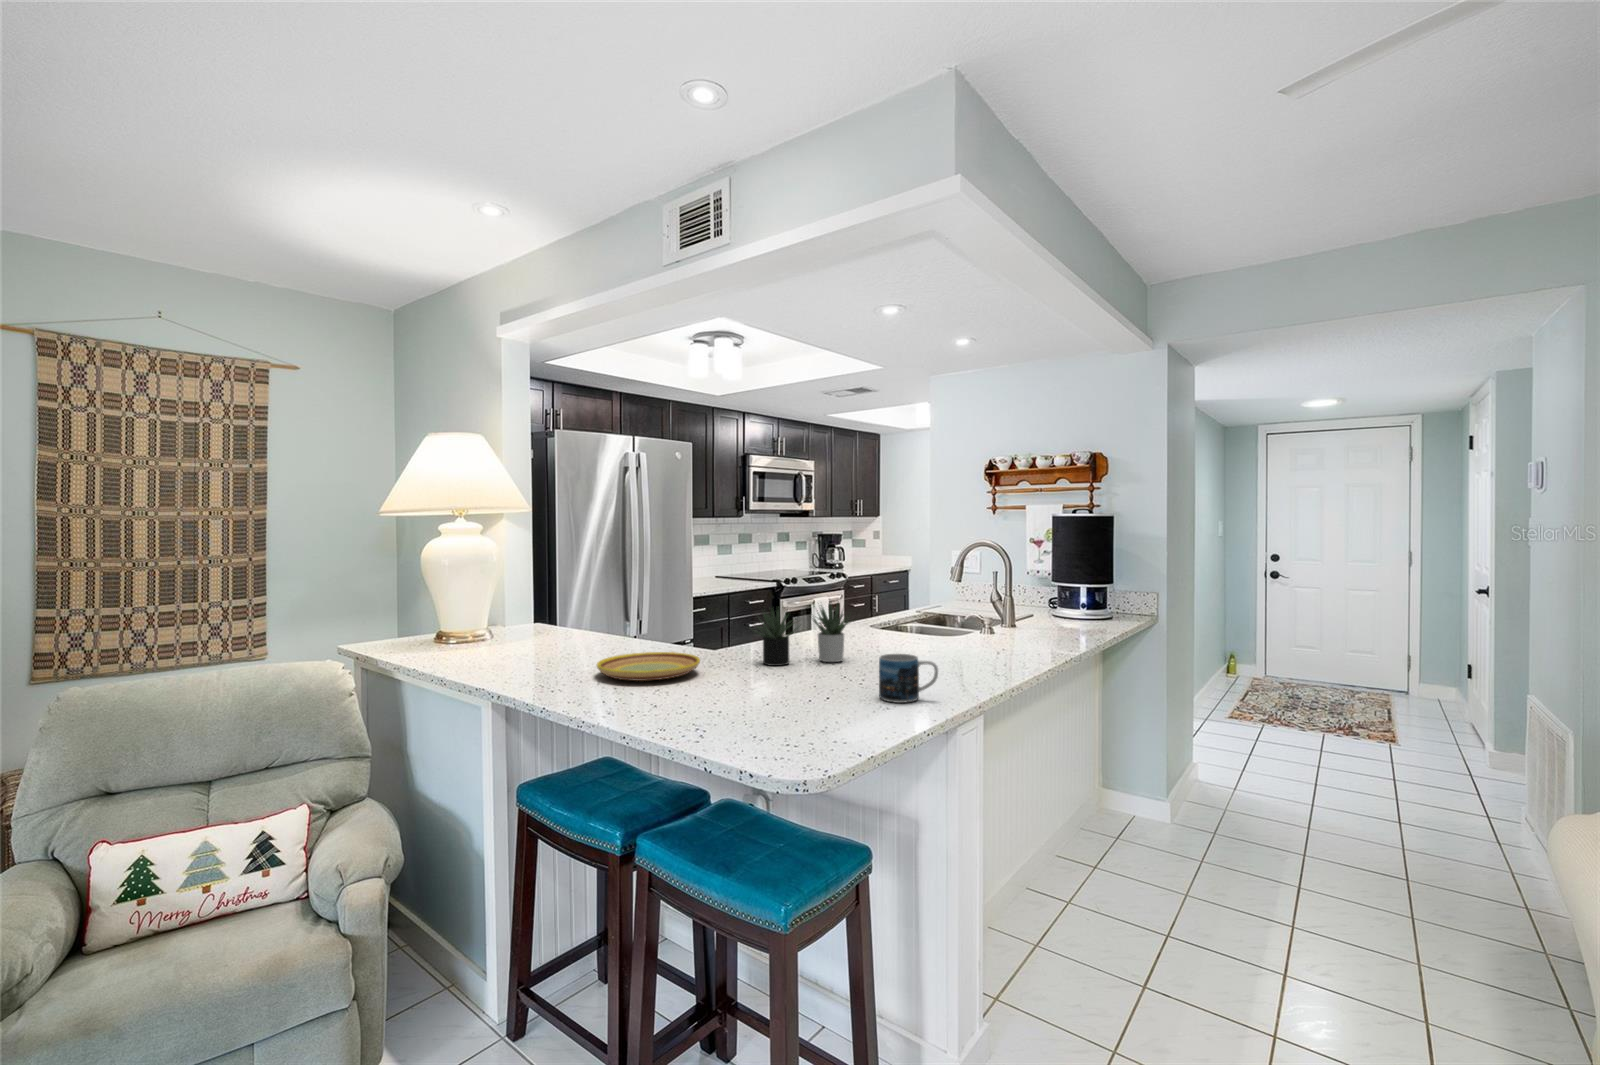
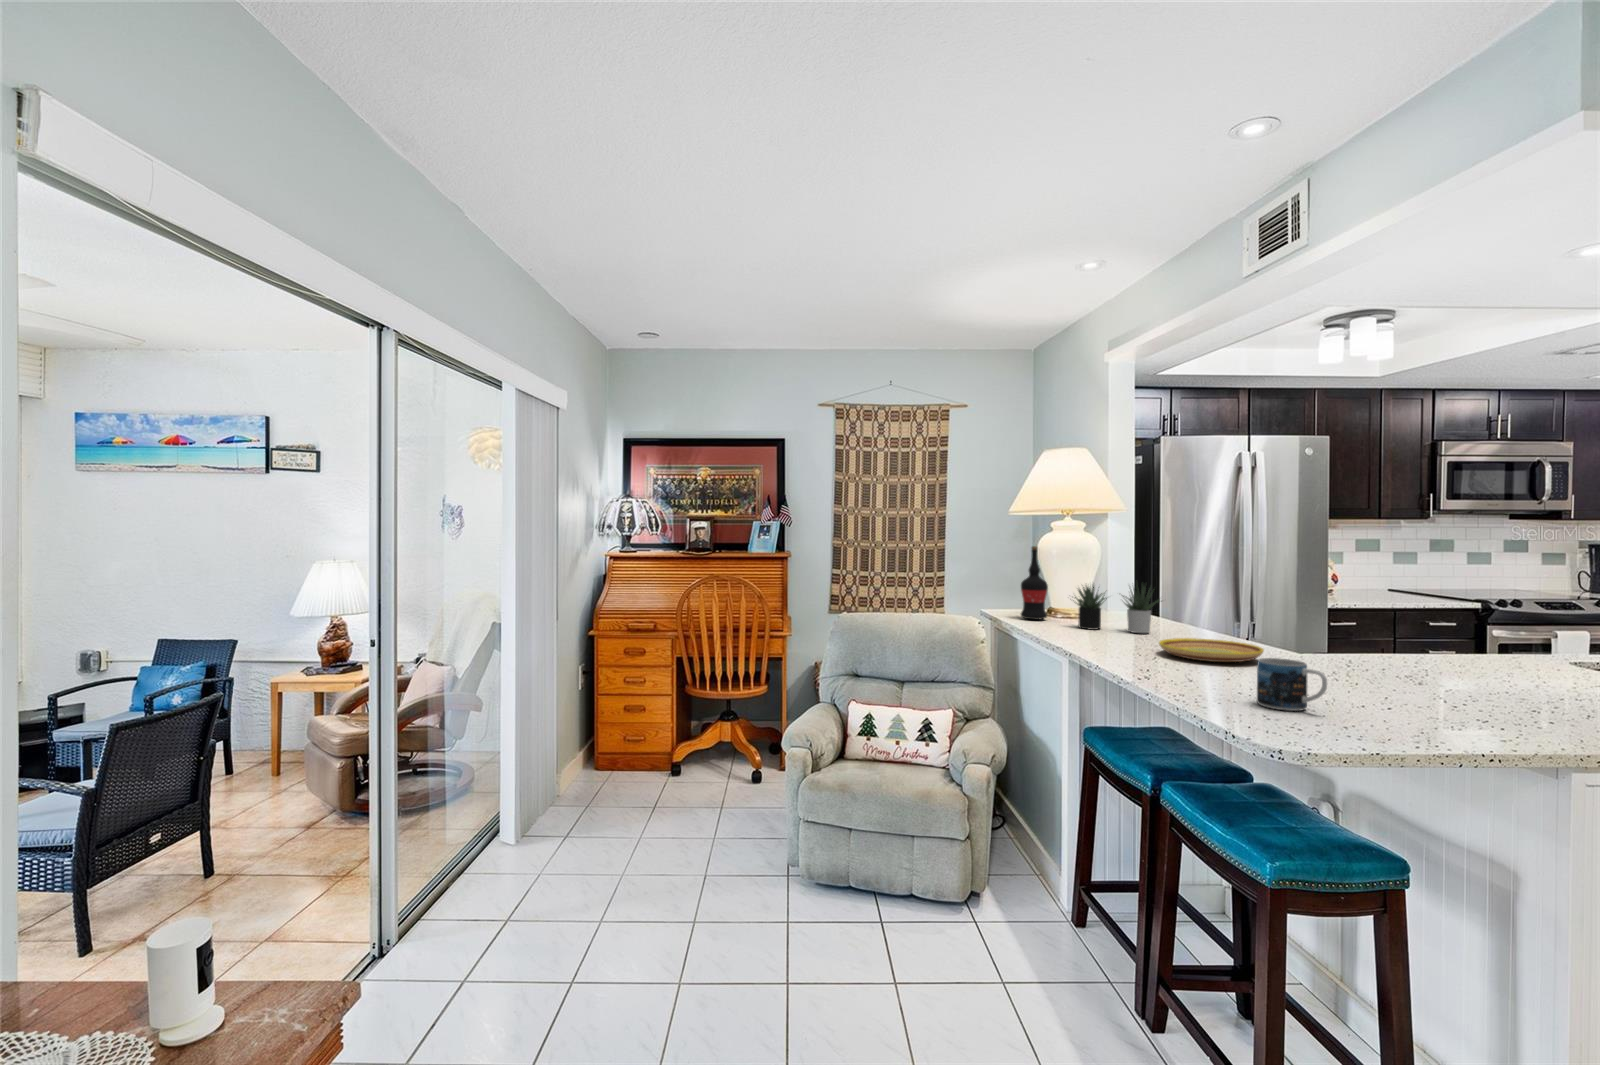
wine bottle: none [400,558,438,652] -> present [1021,546,1048,620]
succulent plant: present [755,603,850,666] -> present [1073,585,1159,633]
mug: present [879,654,938,703] -> present [1257,658,1327,711]

